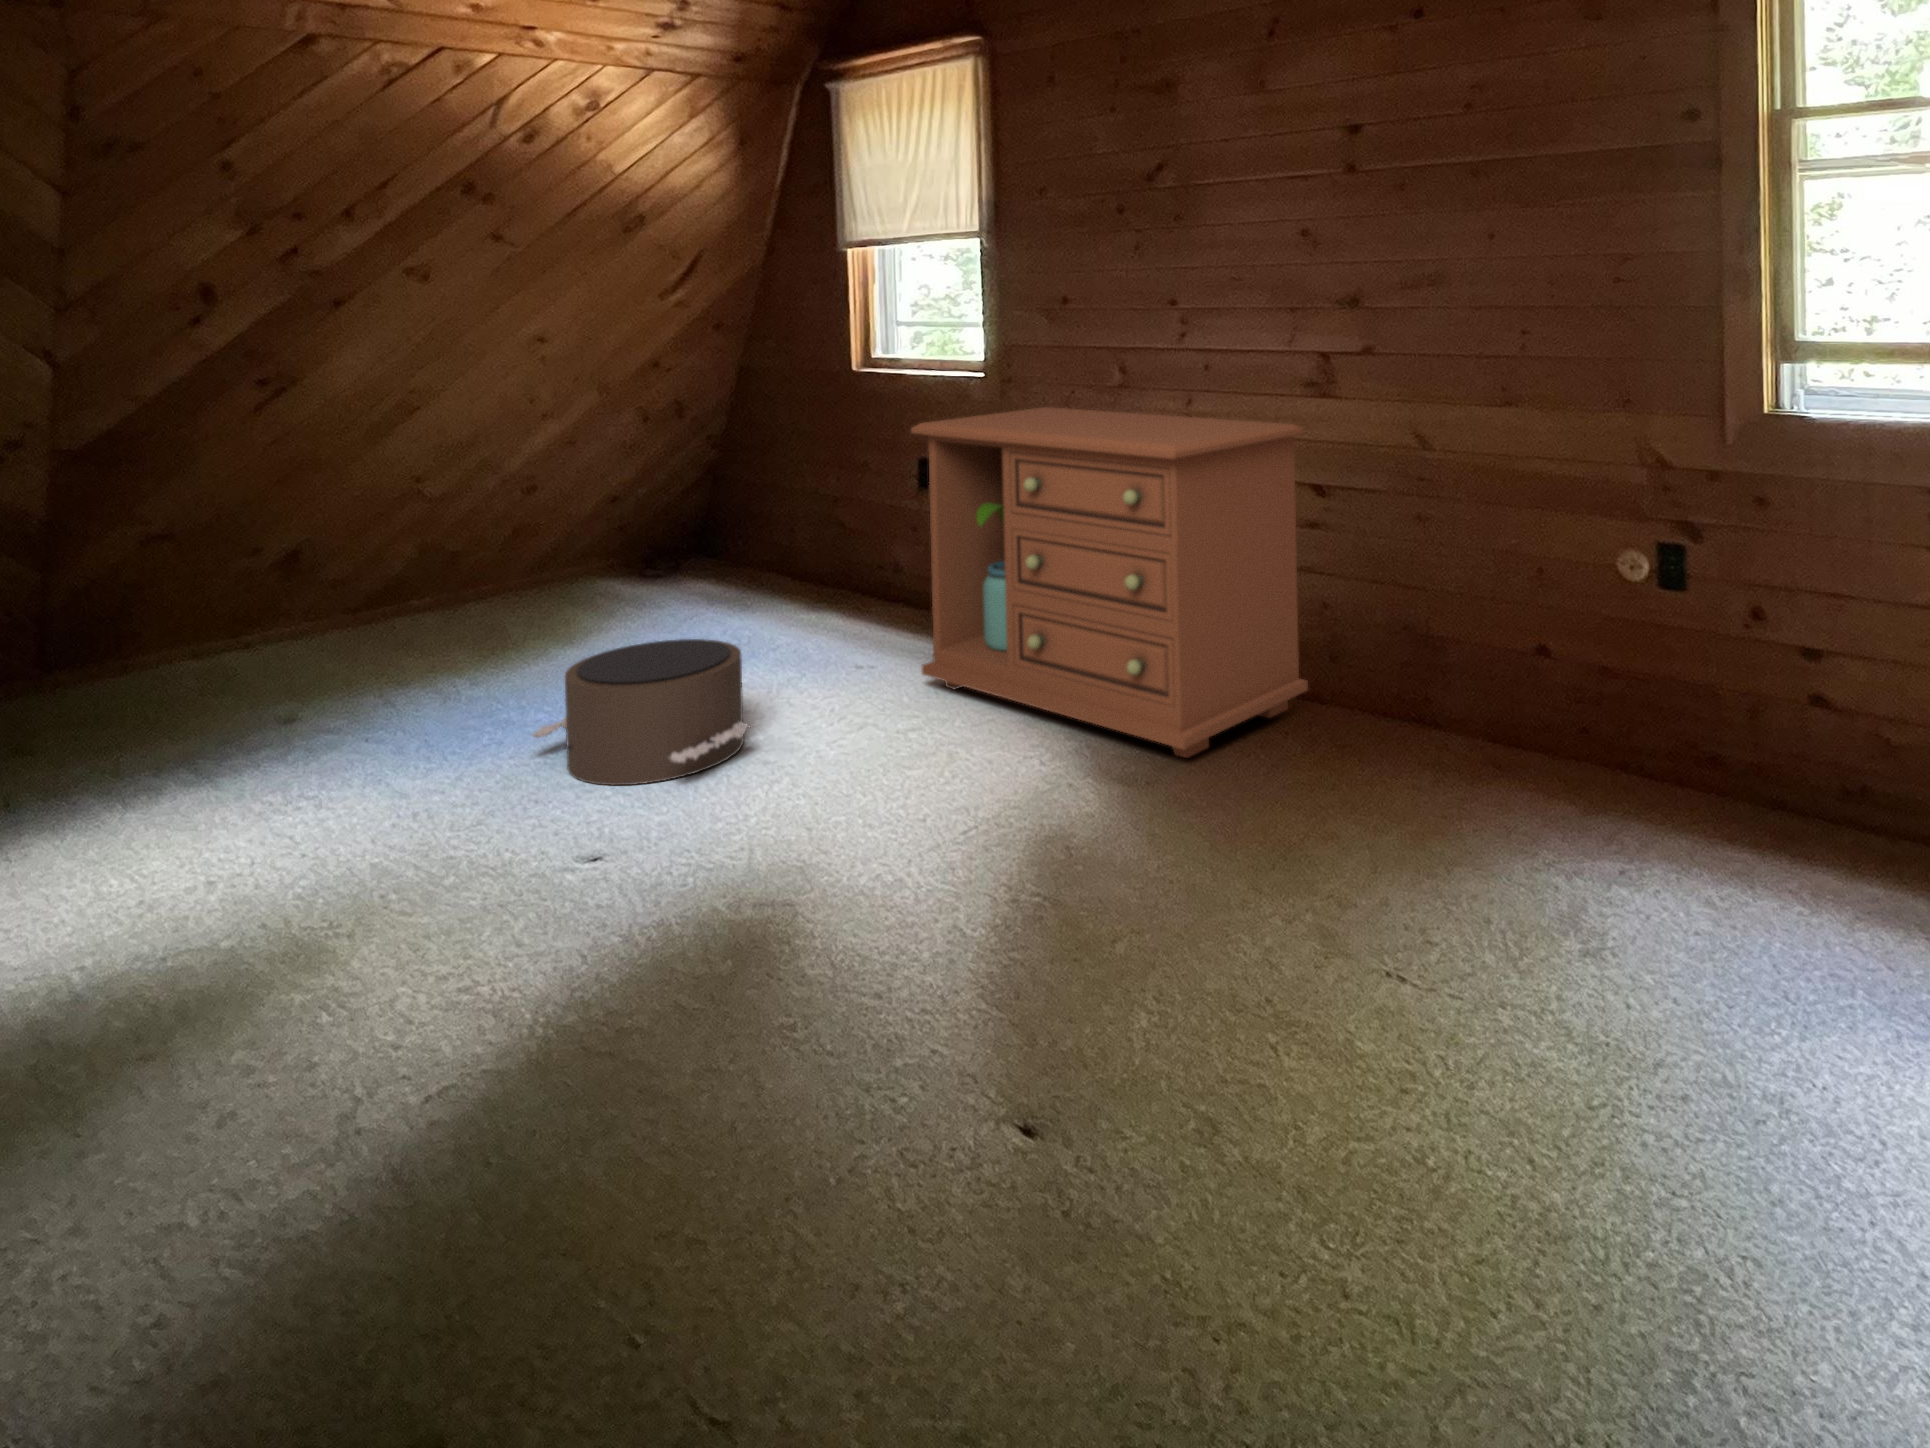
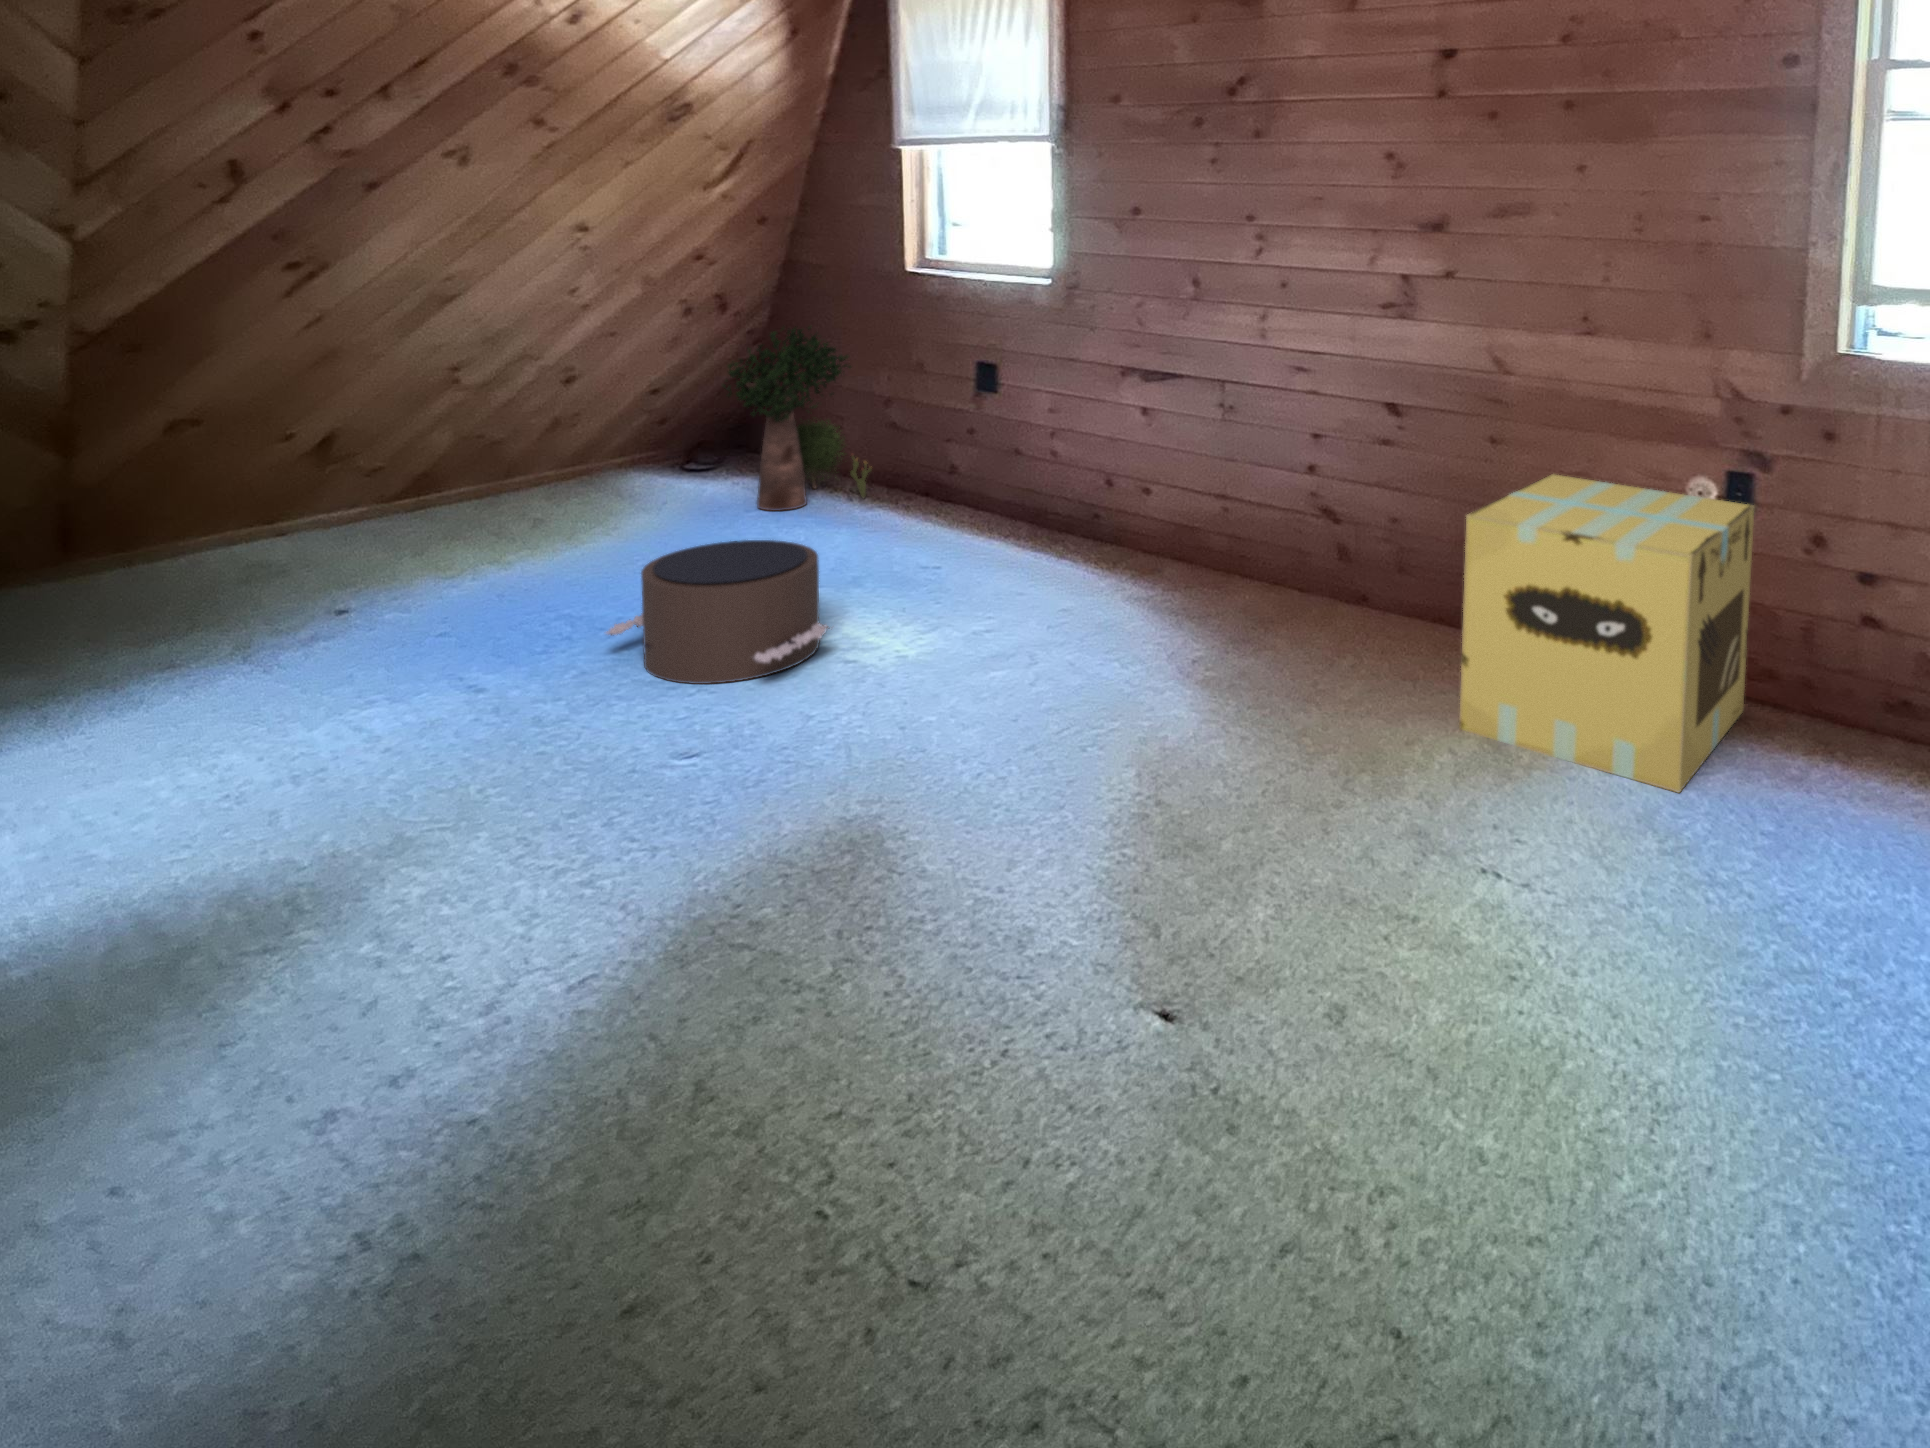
dresser: present [911,407,1308,758] -> none [984,316,1381,665]
potted plant: none [675,428,823,613] -> present [722,327,872,511]
cardboard box: none [1378,552,1690,888] -> present [1459,474,1754,792]

